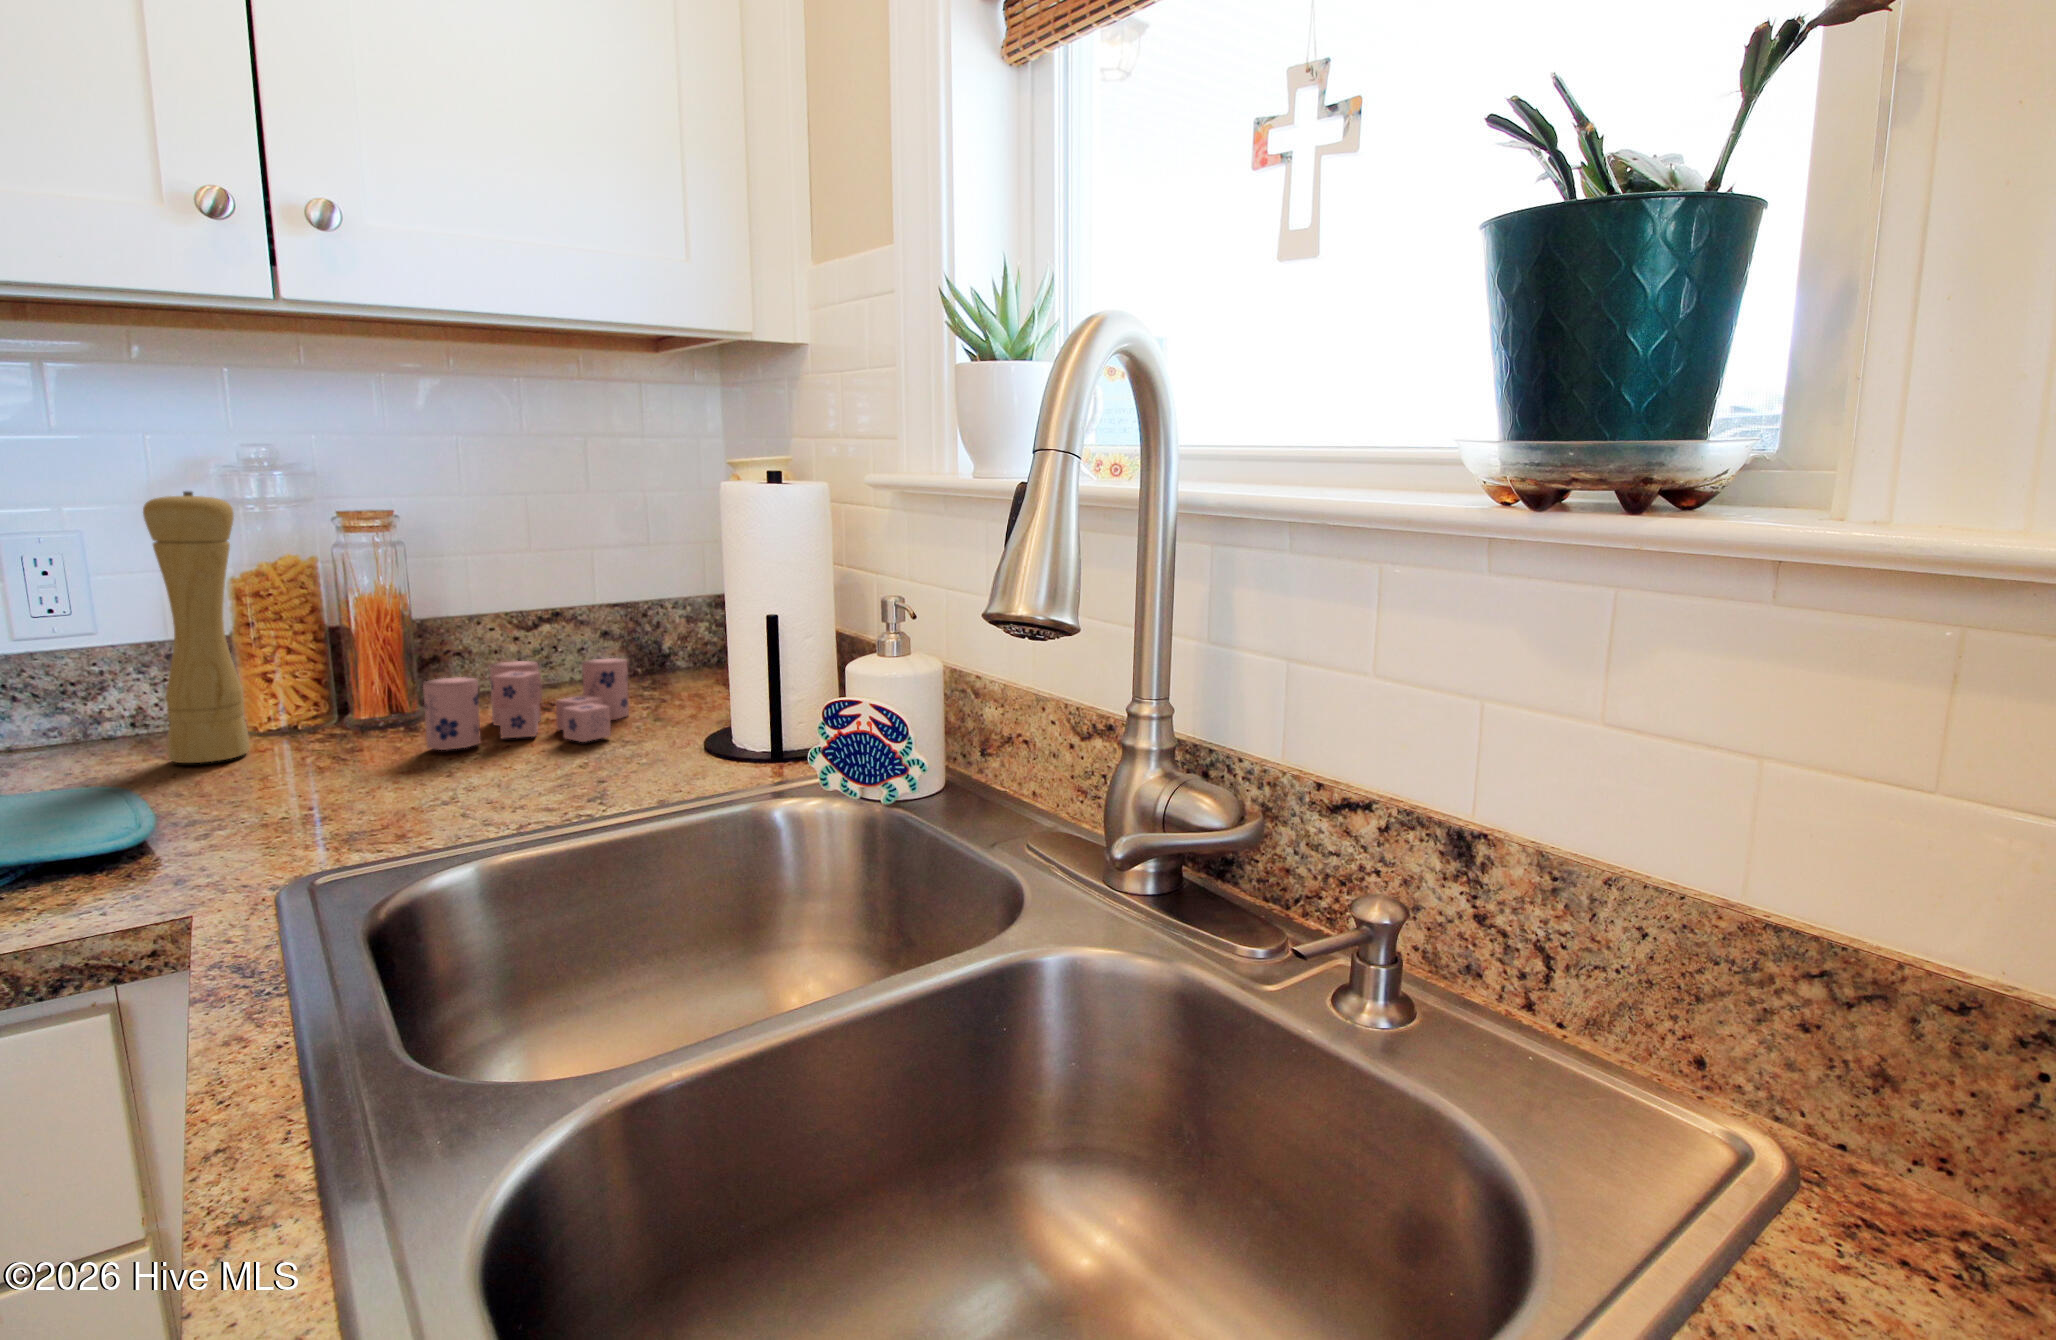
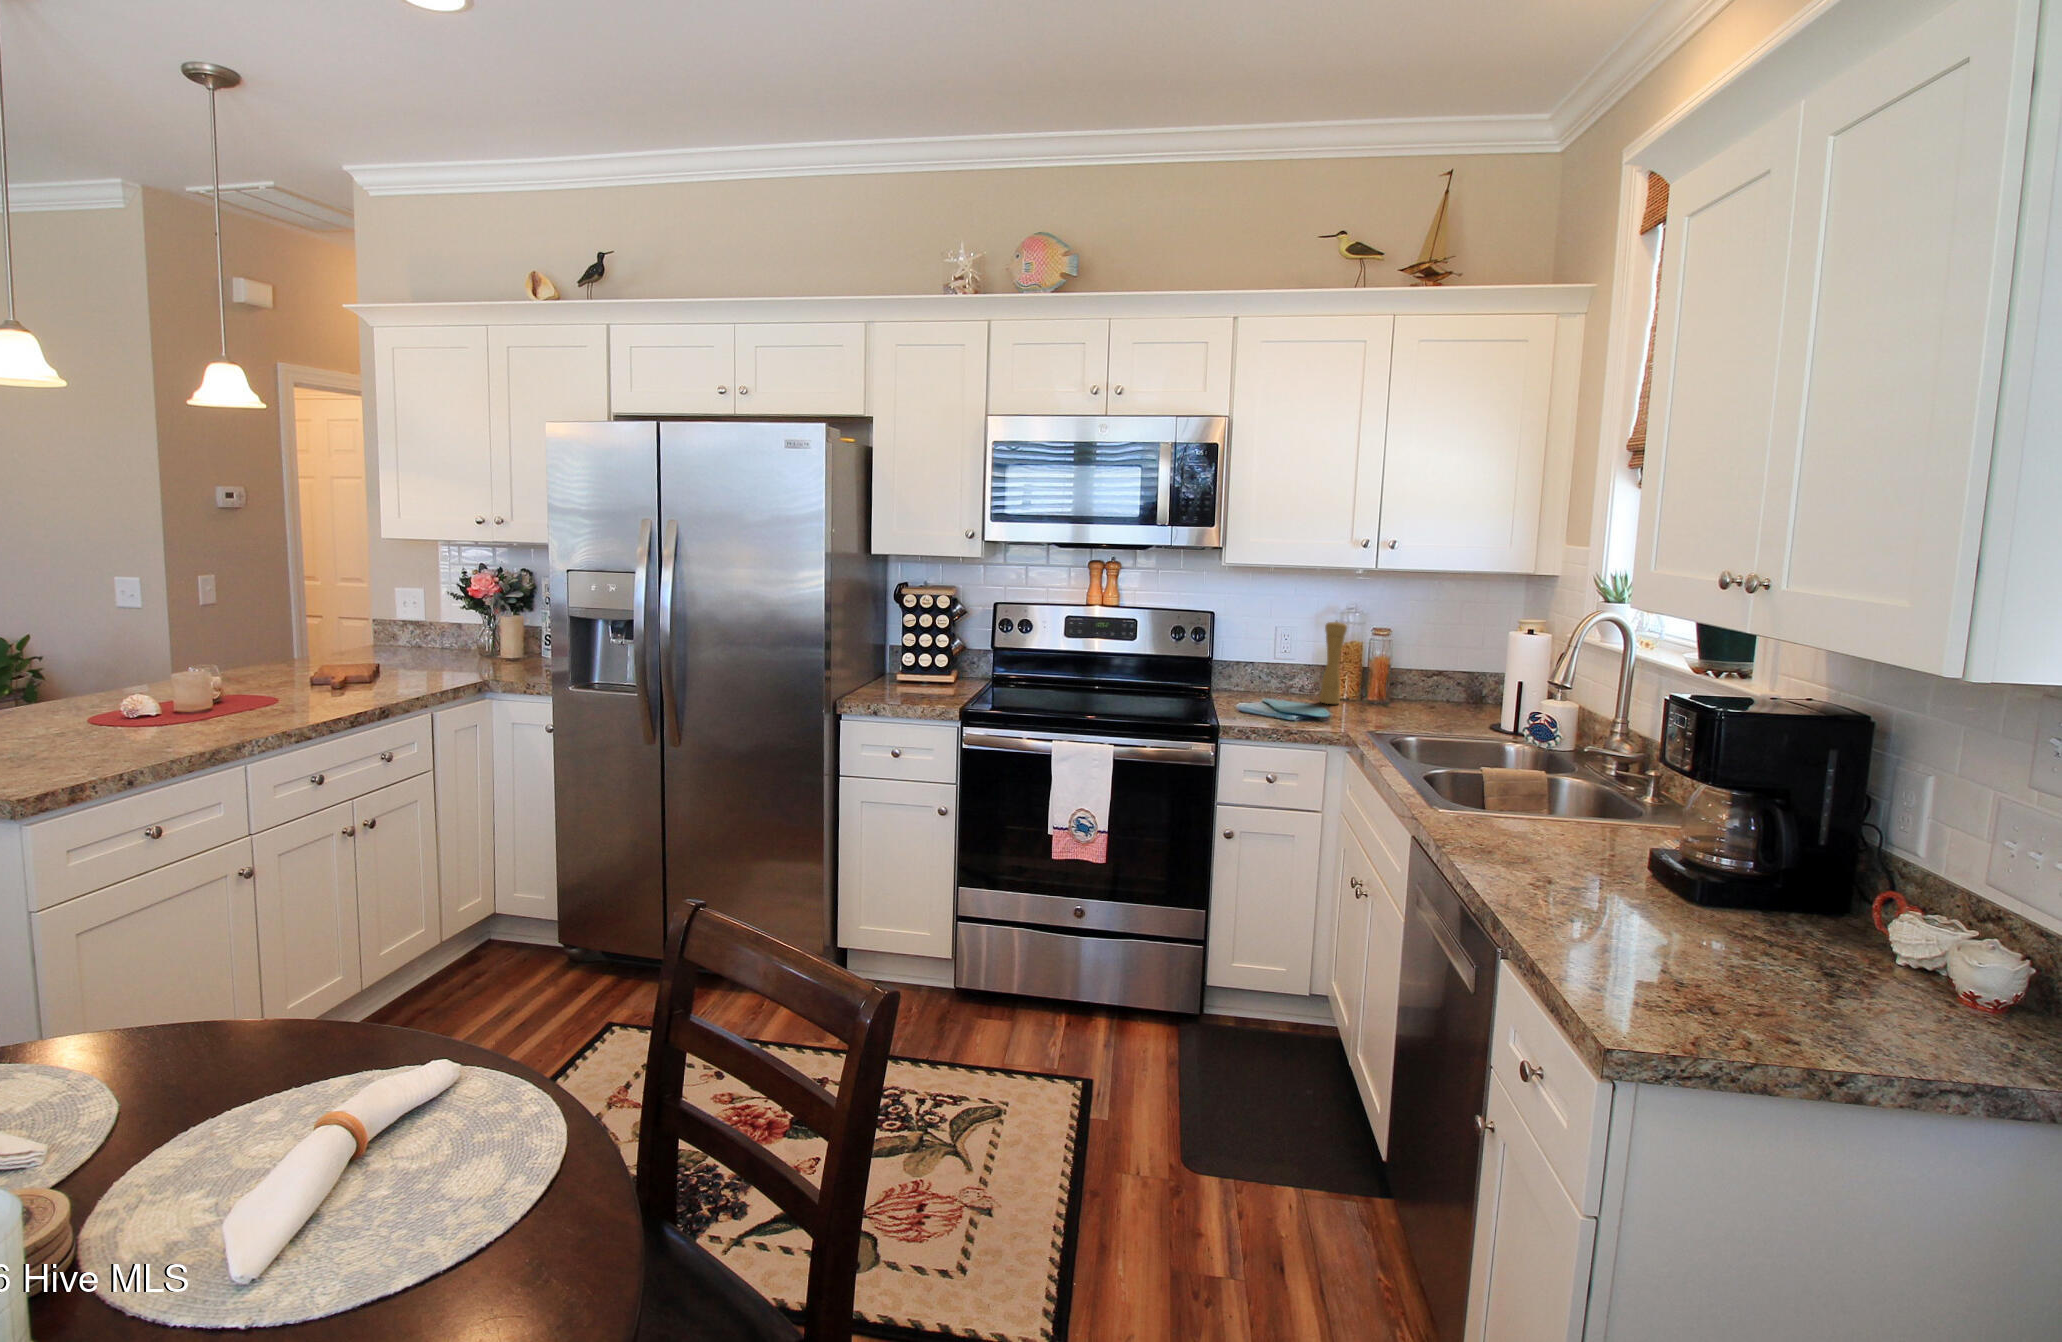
candle: present [423,658,629,750] -> none [1392,687,1465,719]

